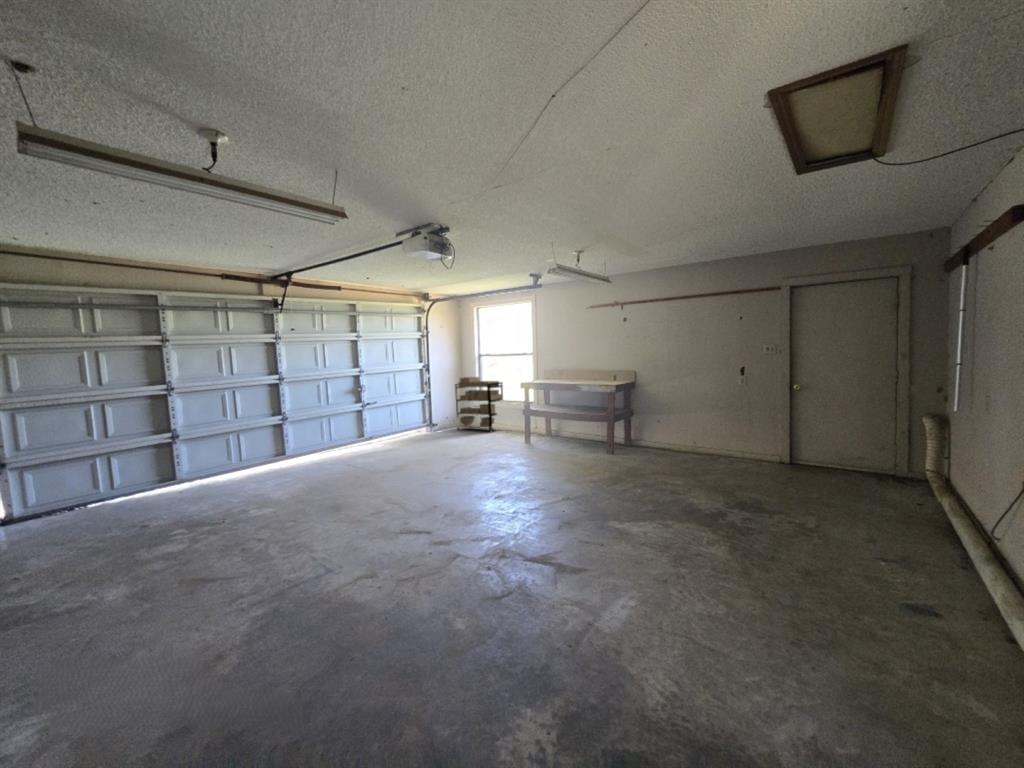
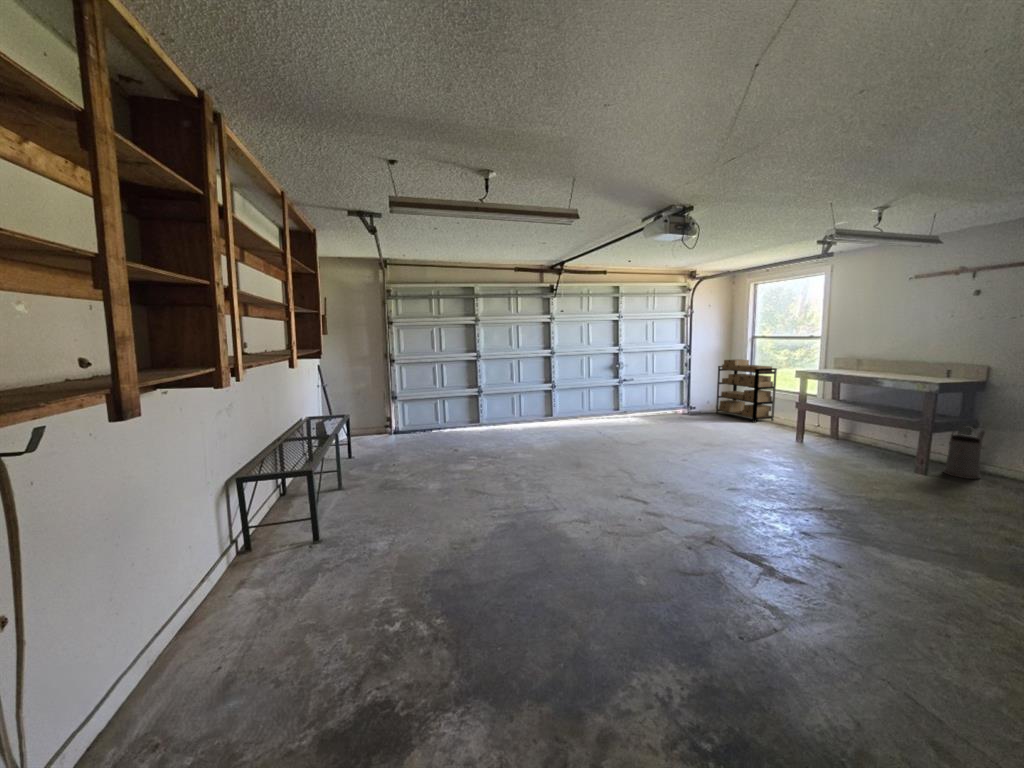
watering can: none [617,411,636,447] -> present [943,430,985,479]

